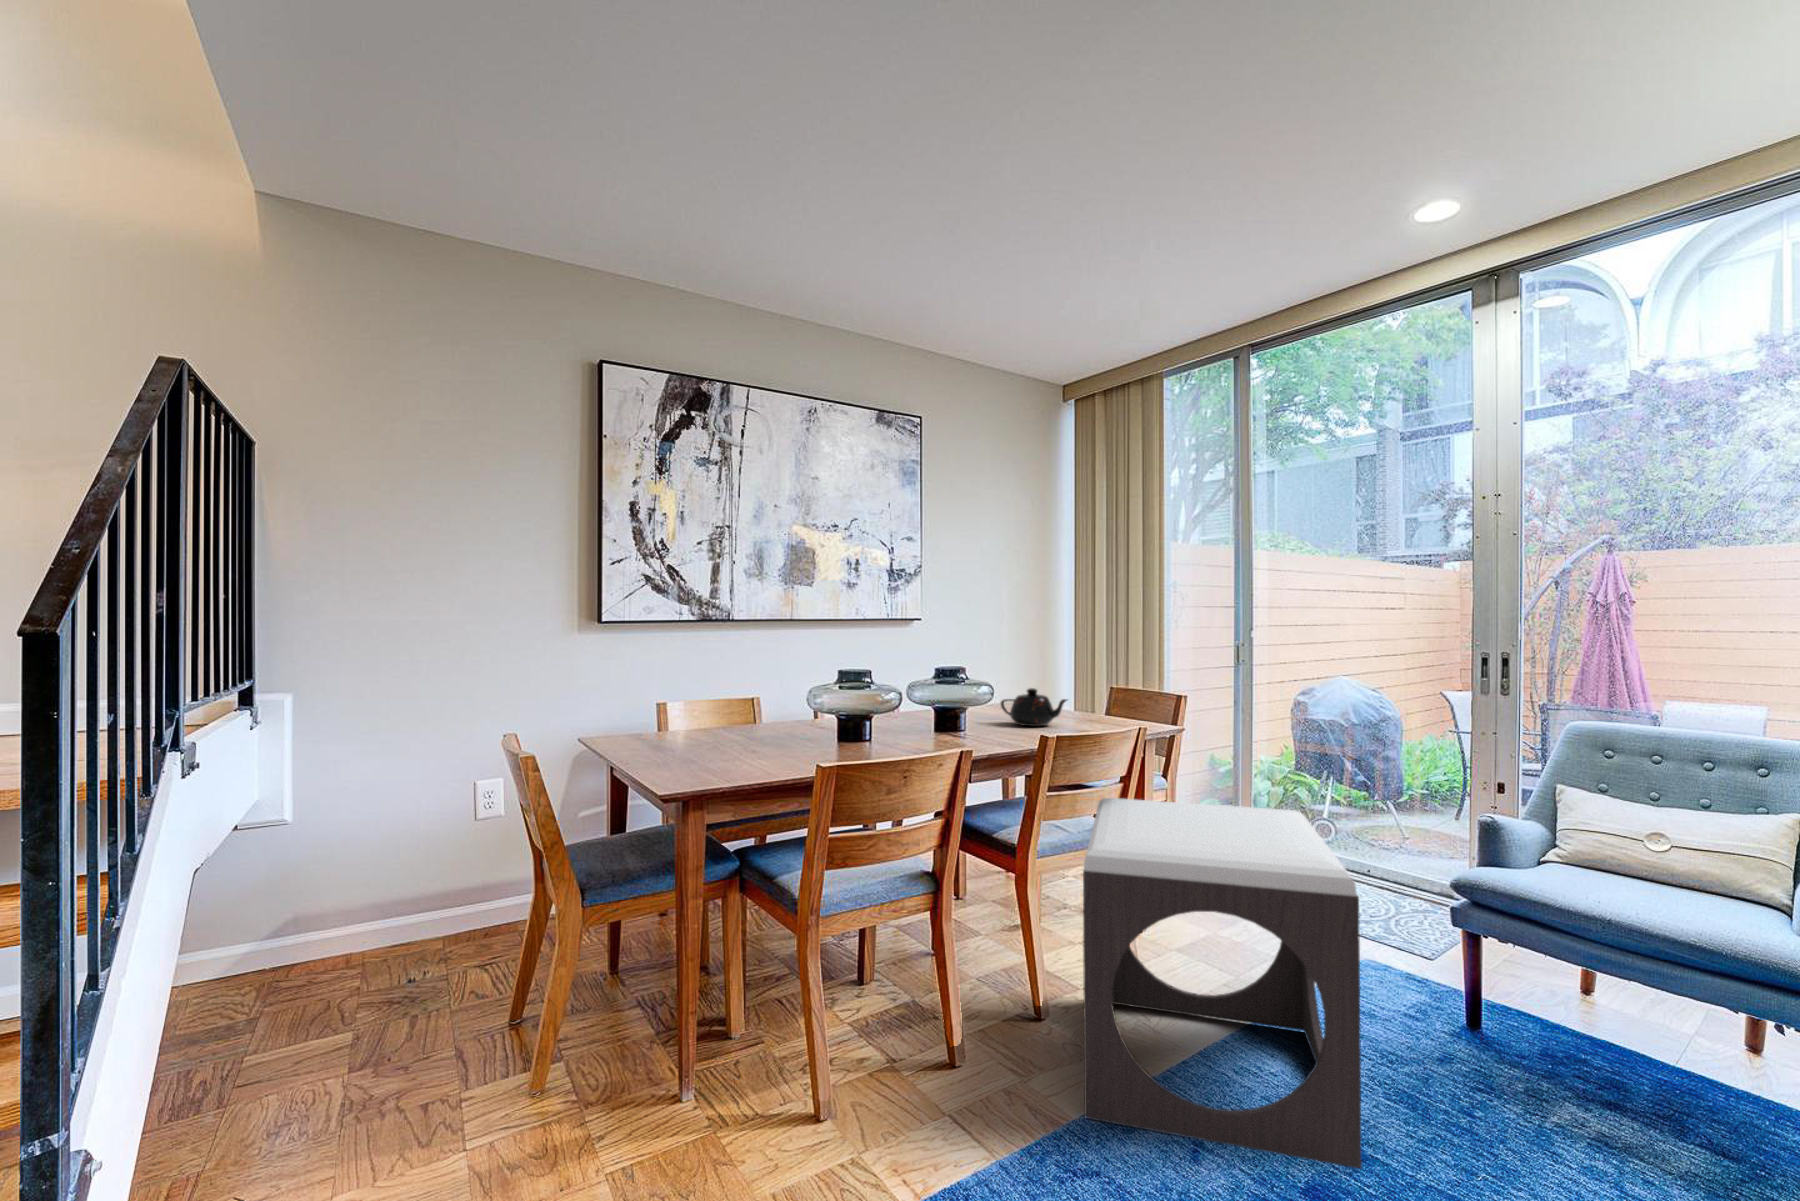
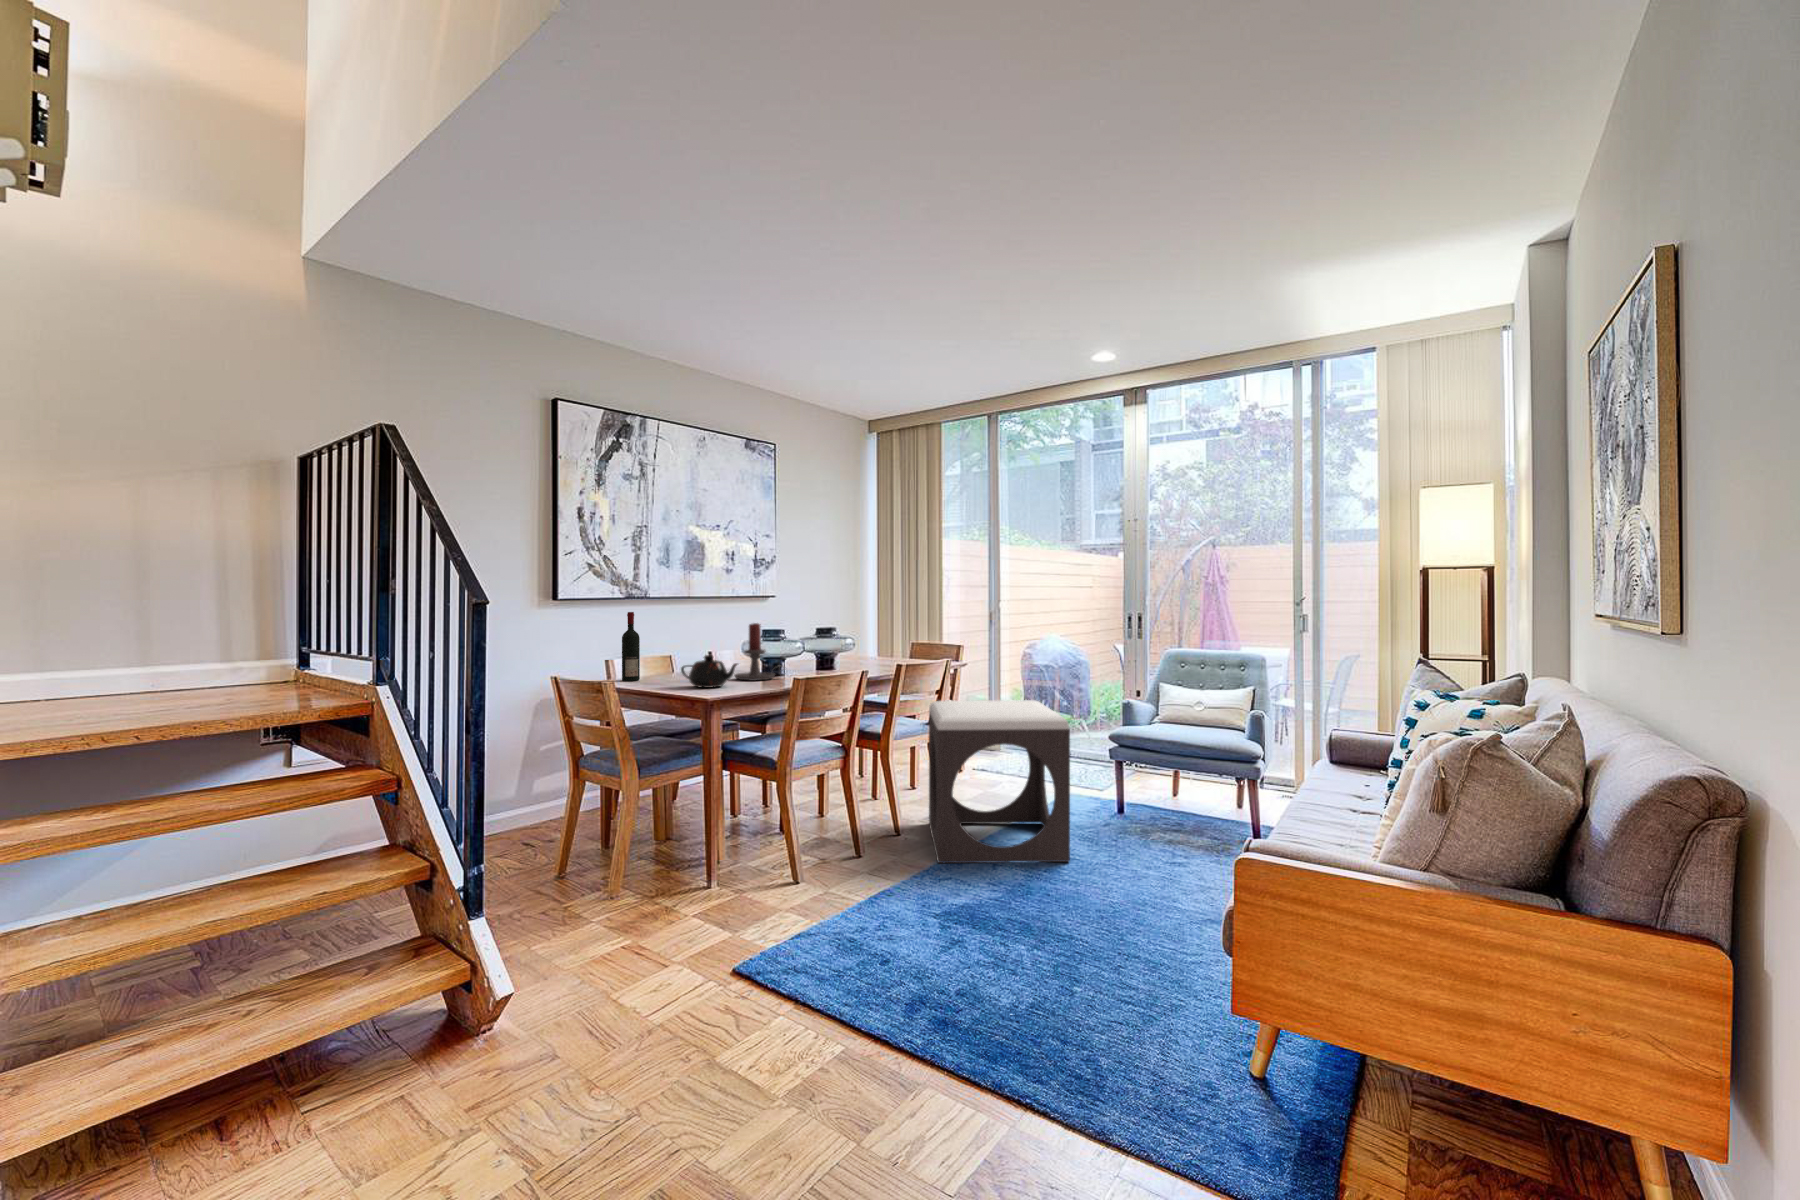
wine bottle: none [633,644,659,744] -> present [622,612,640,681]
candle holder: none [780,663,859,753] -> present [735,623,781,681]
teapot: present [1001,688,1067,726] -> present [681,655,738,688]

